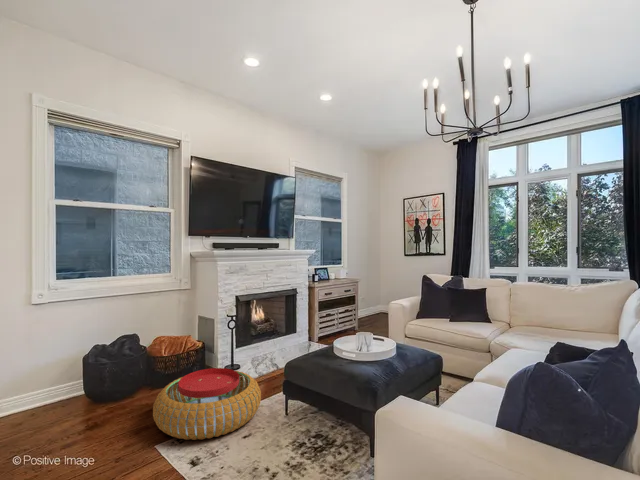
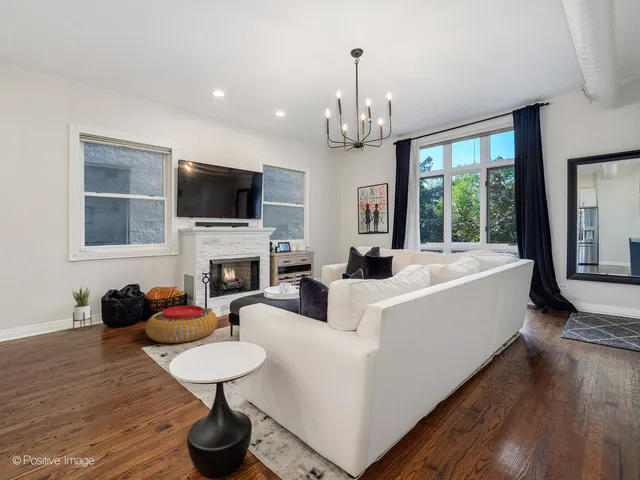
potted plant: none [36,339,67,411] -> present [71,285,92,330]

